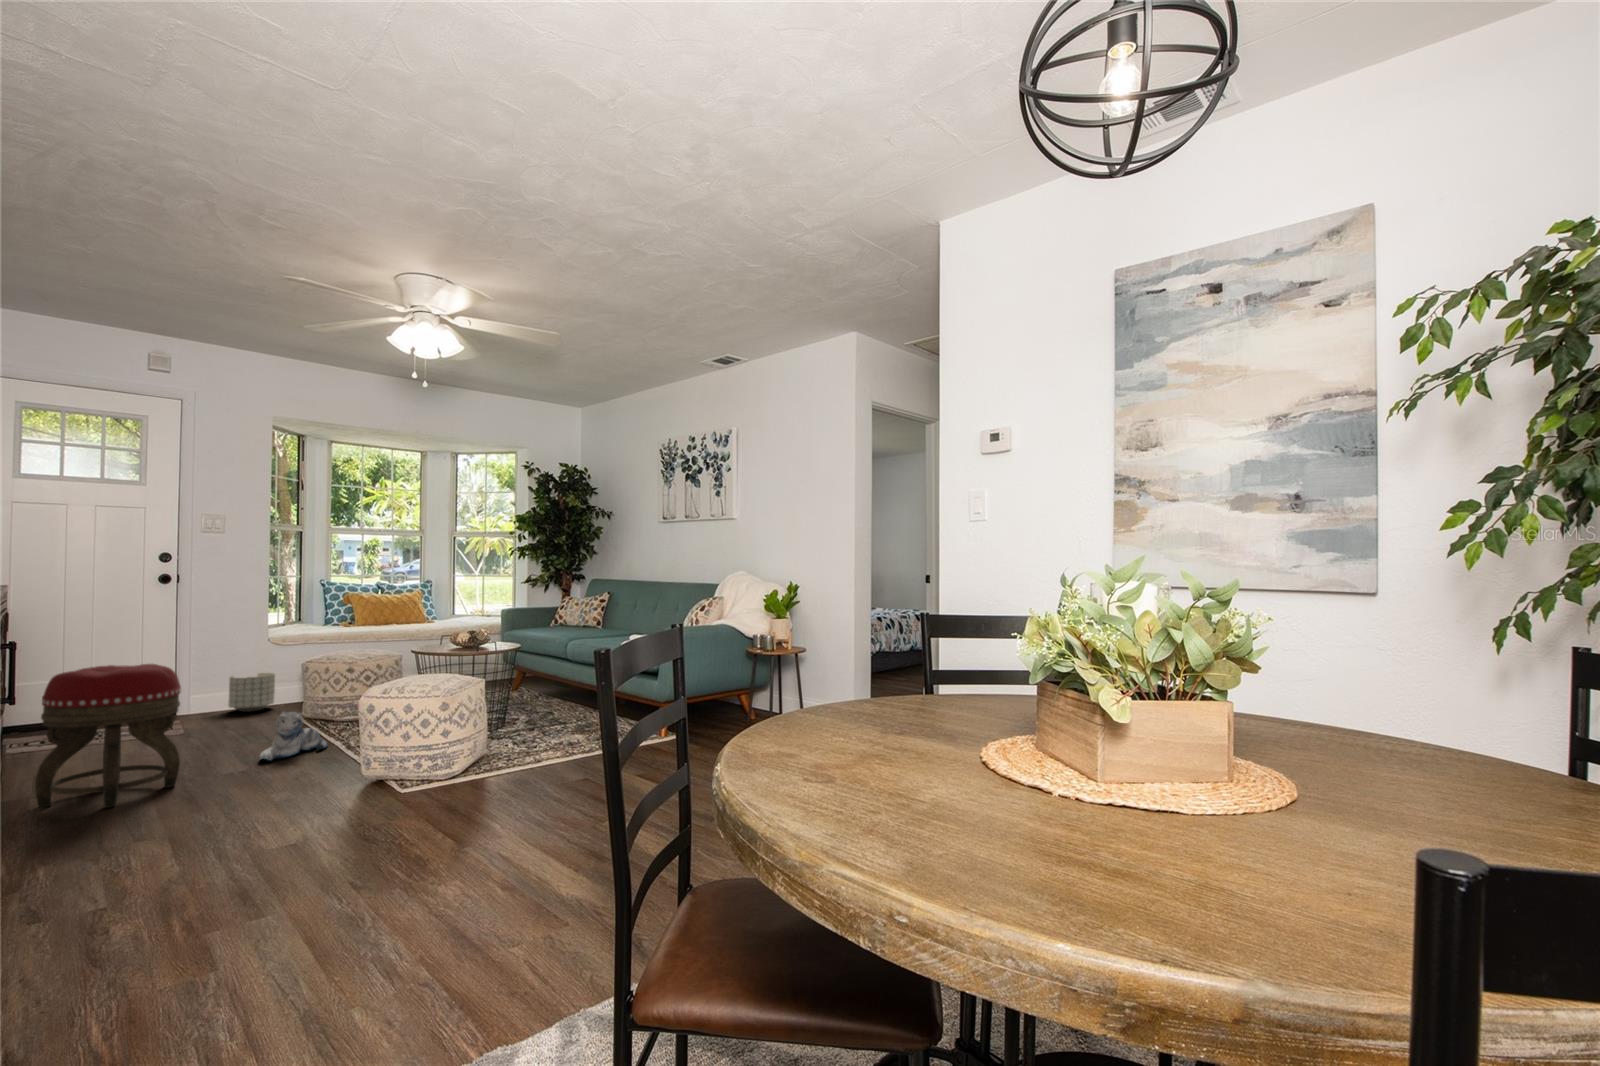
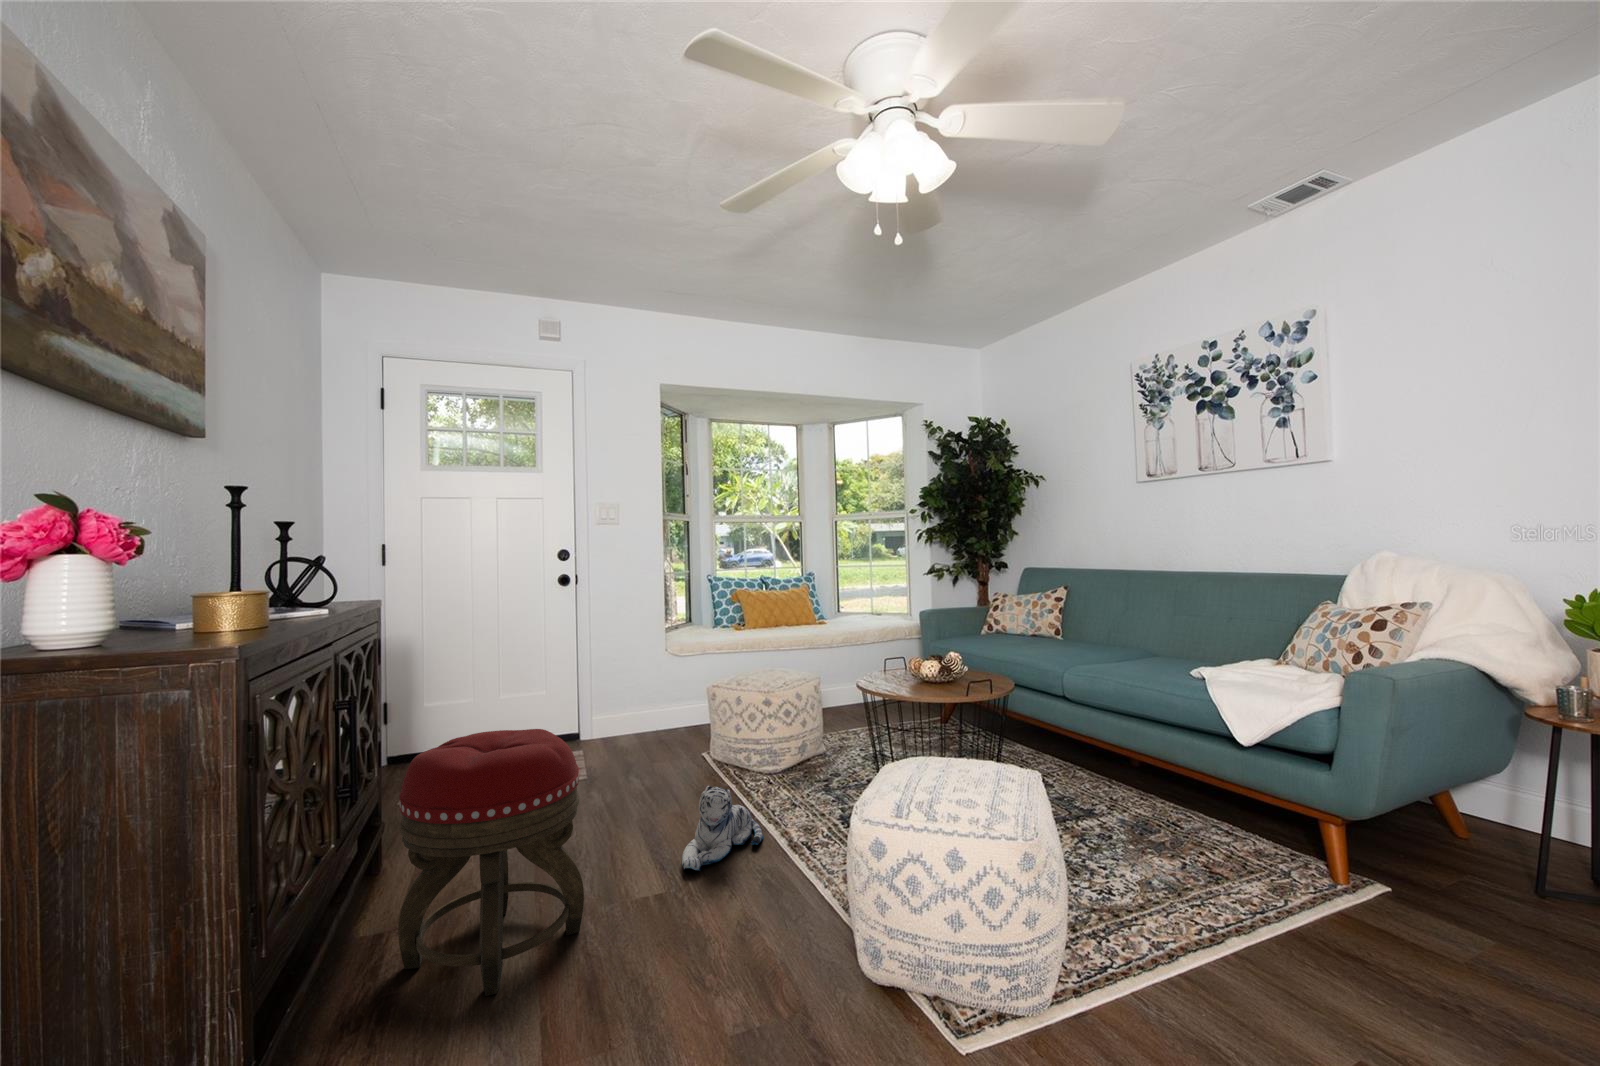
planter: present [228,672,275,712] -> none [629,690,676,739]

